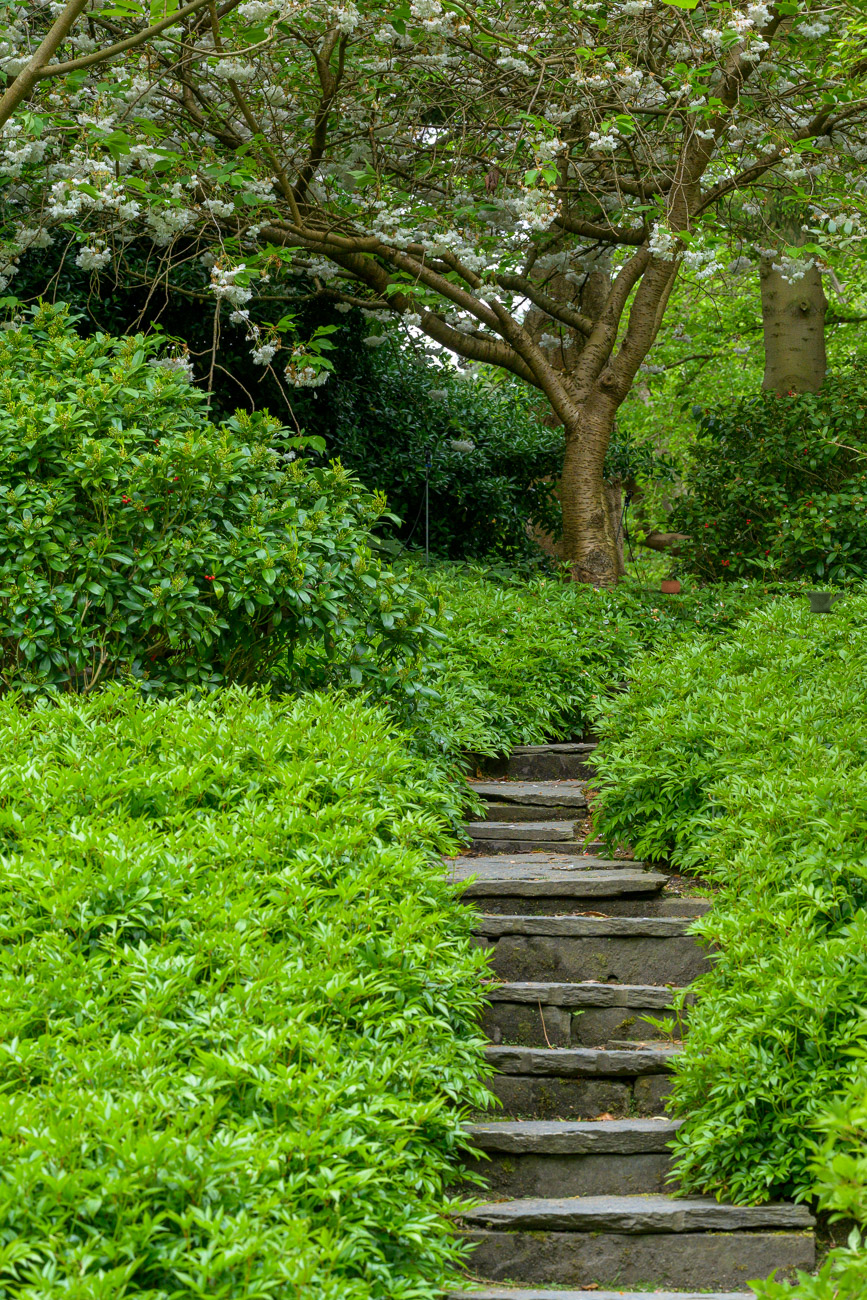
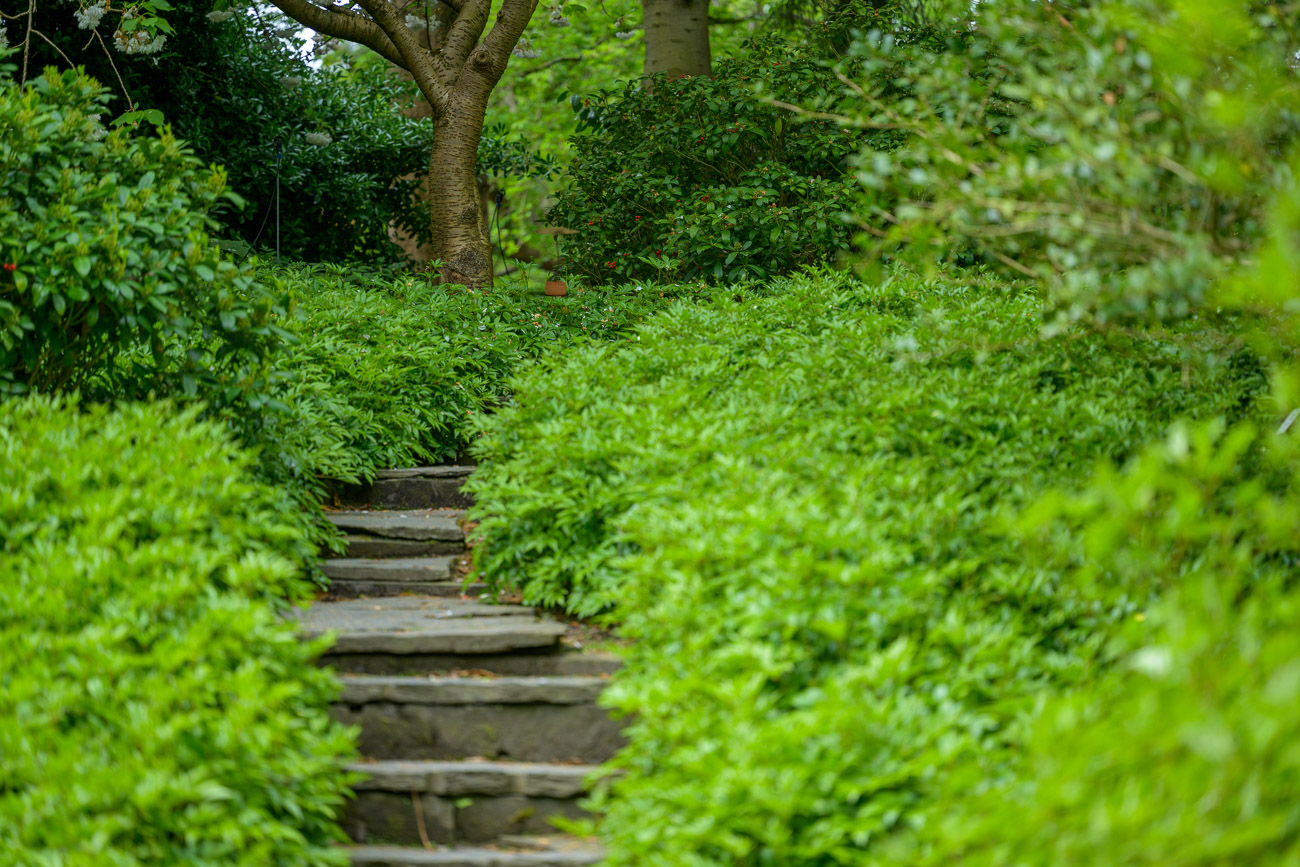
watering can: present [807,591,845,612] -> none [705,296,744,320]

